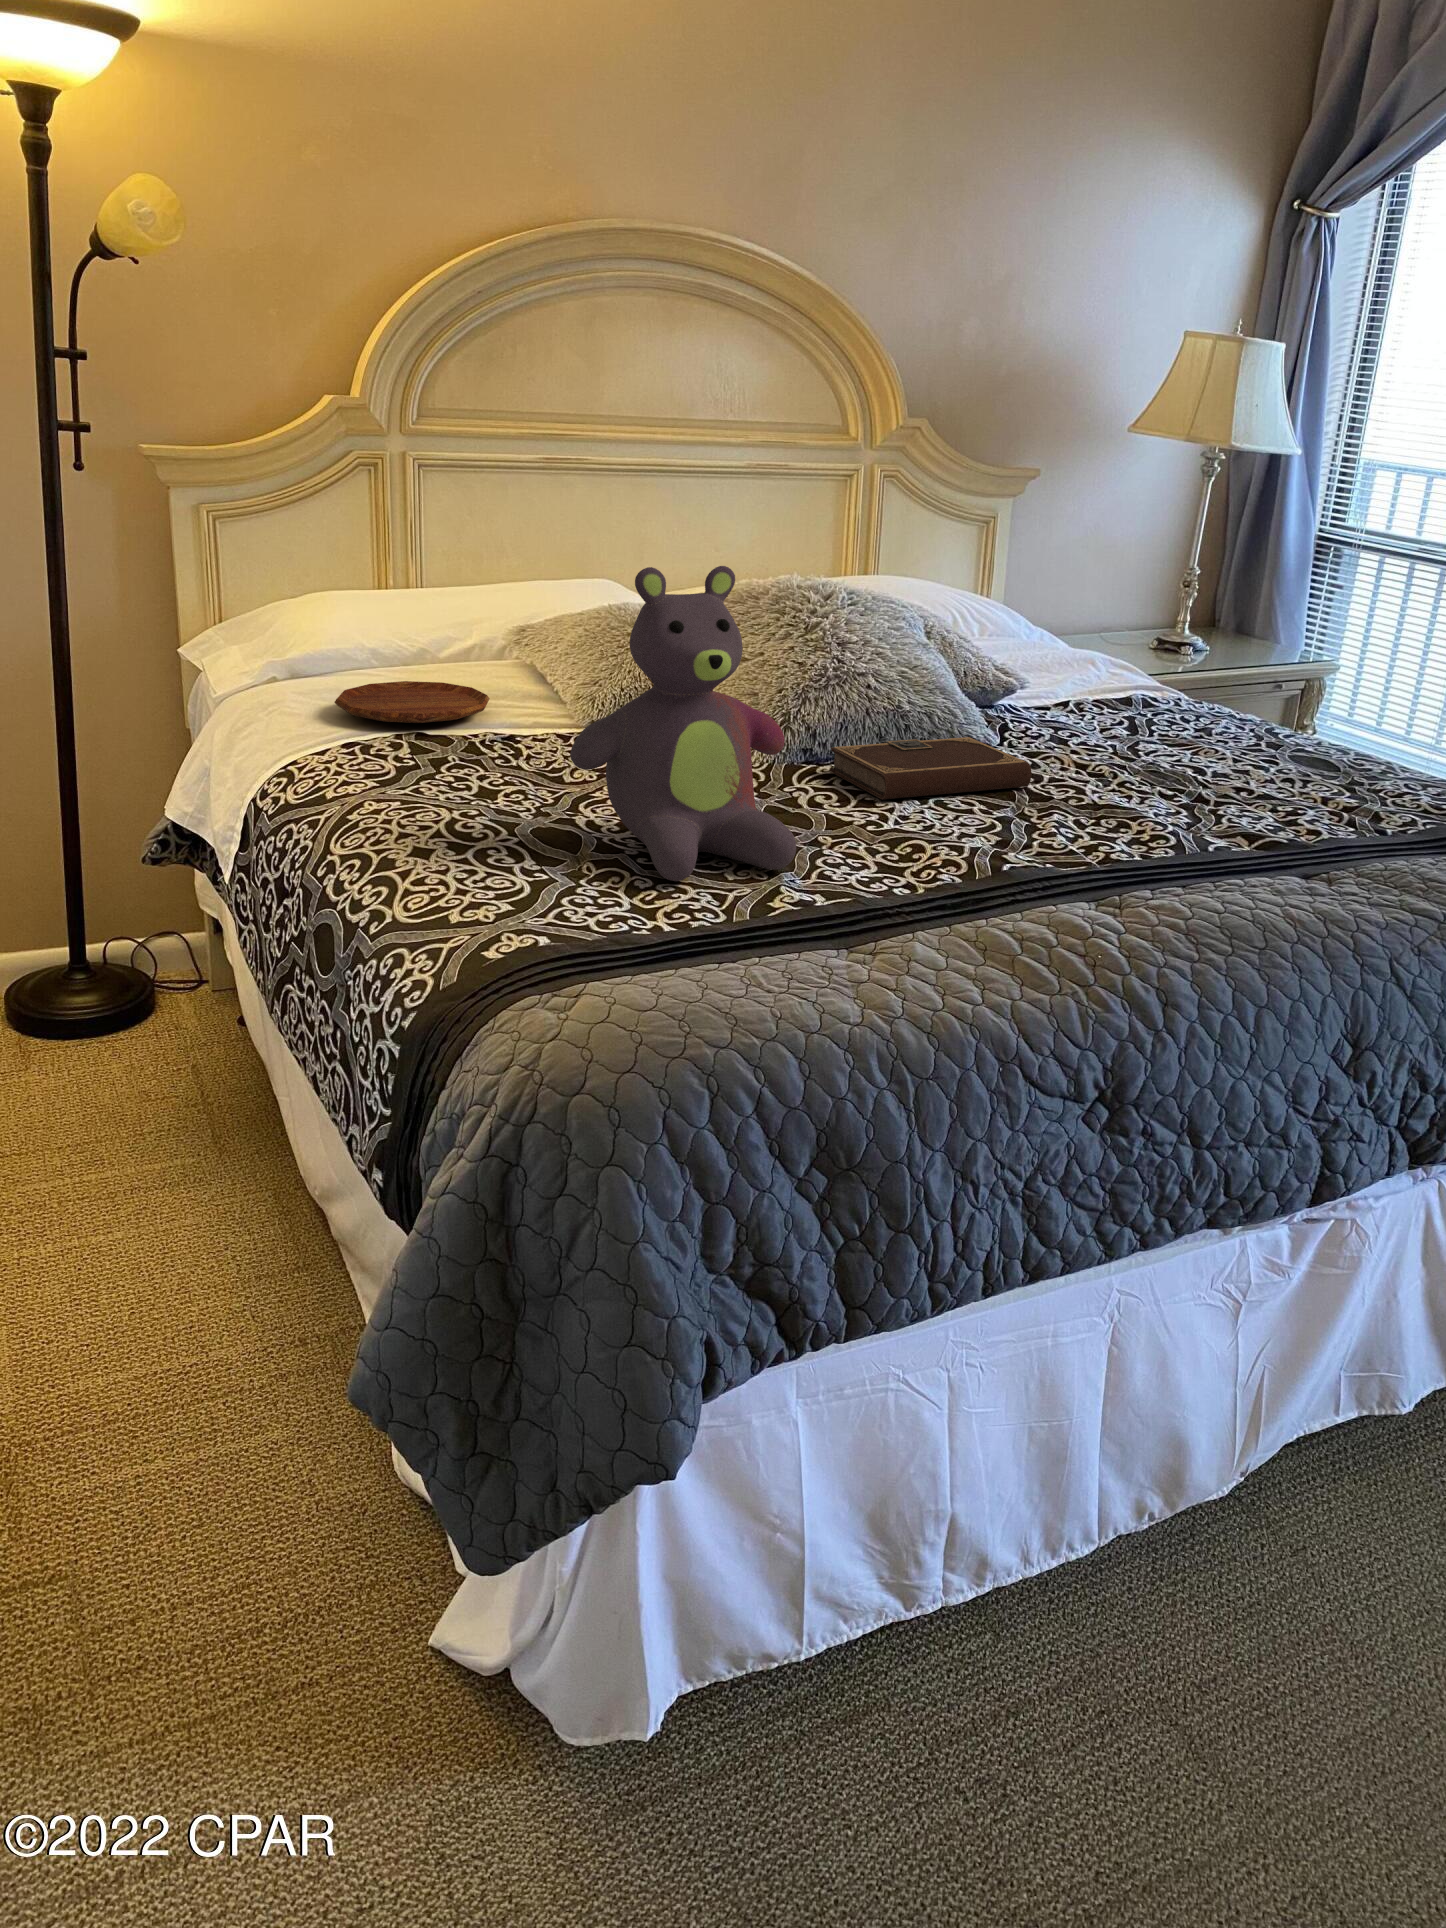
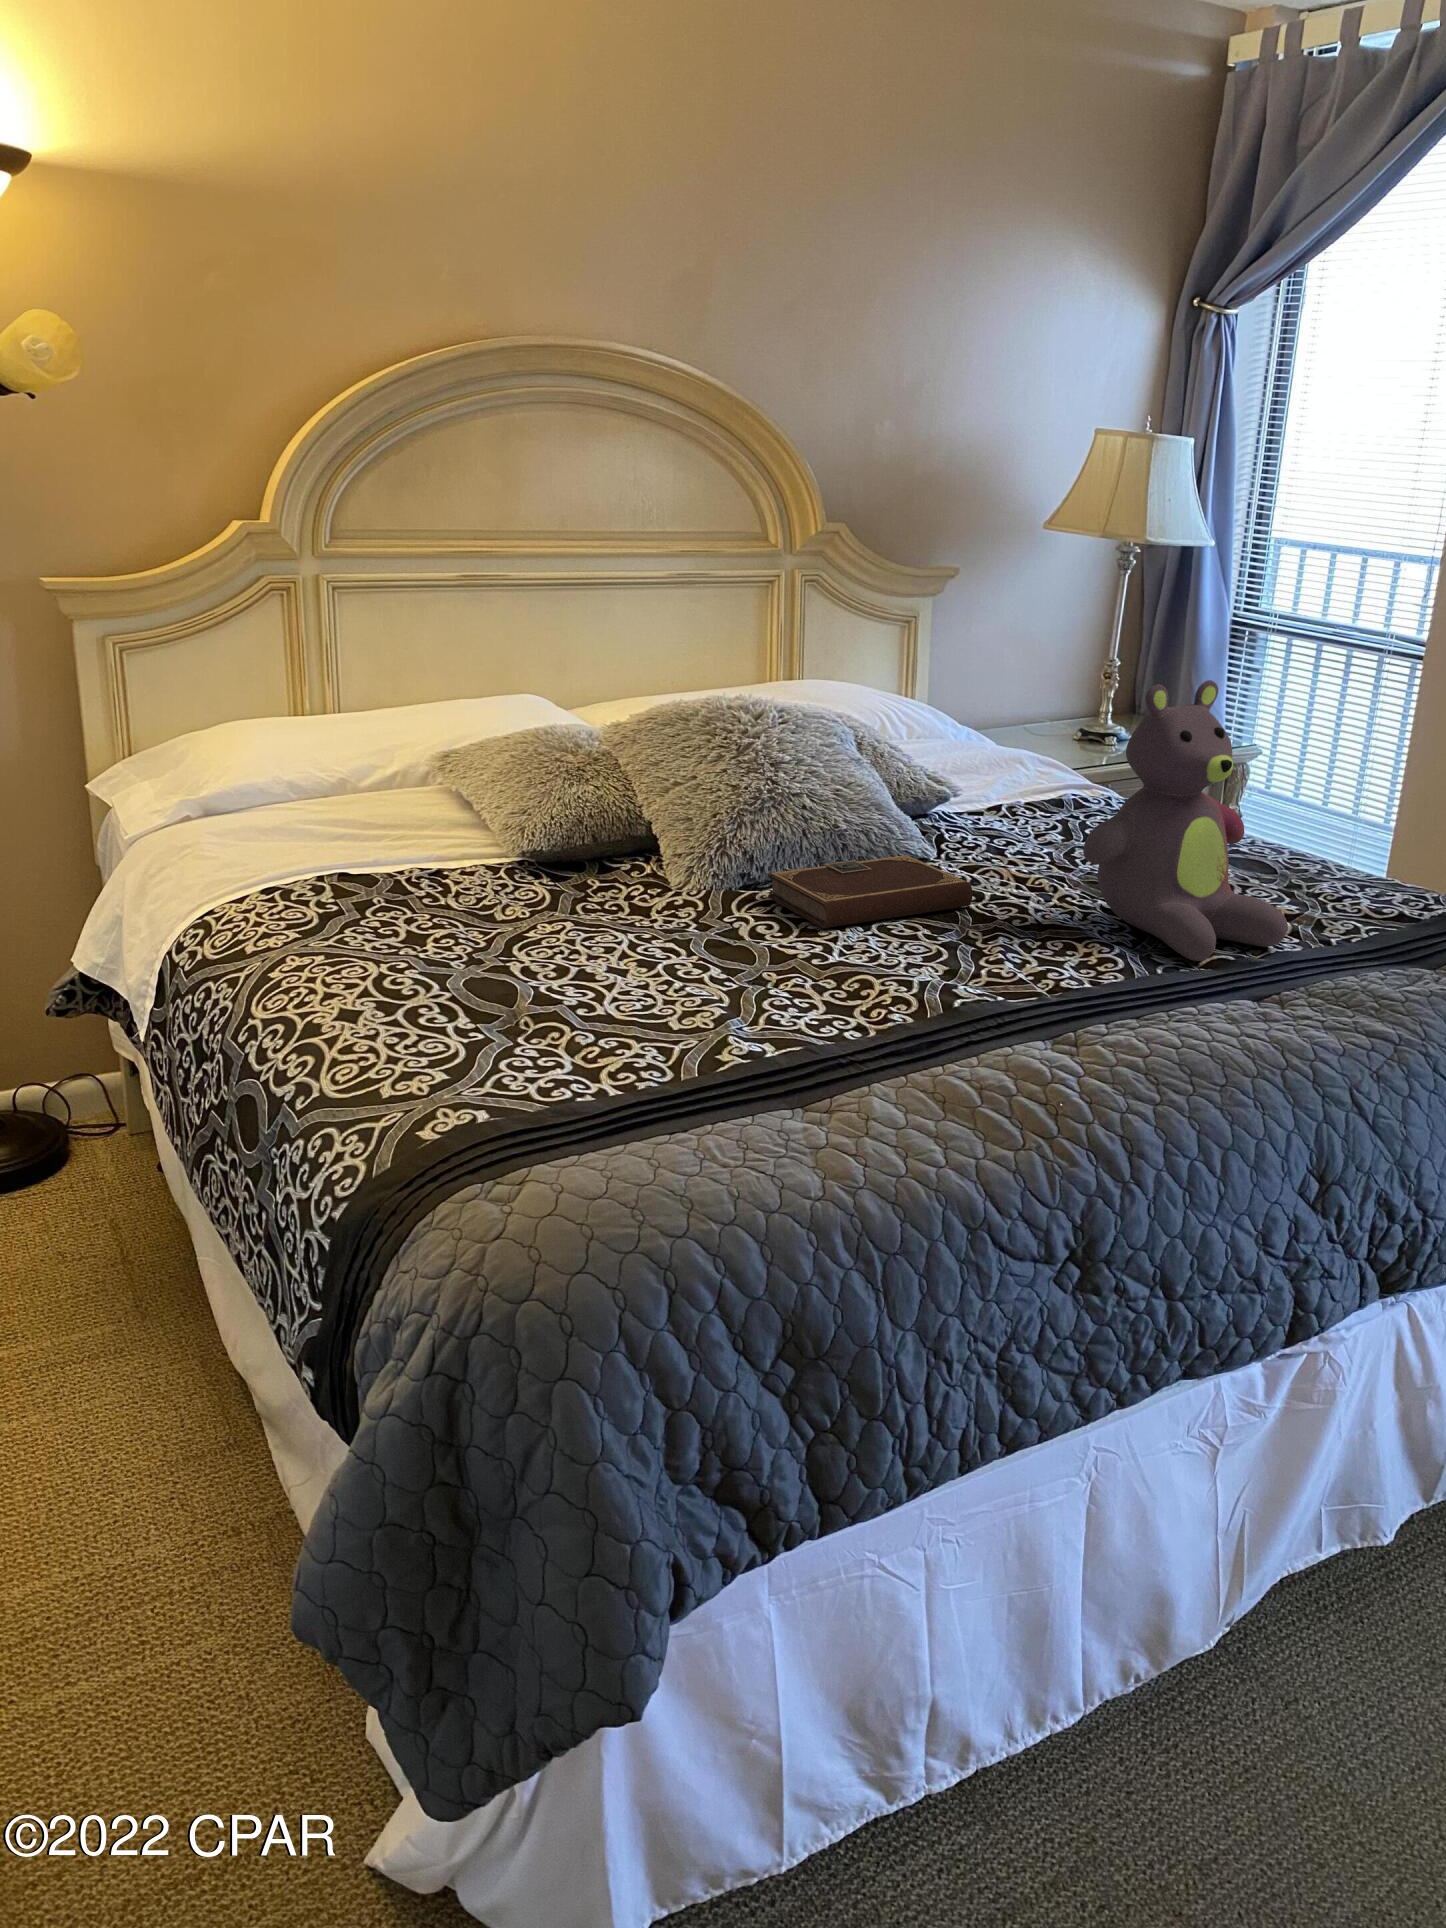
stuffed bear: present [570,566,796,881] -> present [1083,680,1288,961]
tray: present [335,681,490,723] -> none [256,814,417,860]

